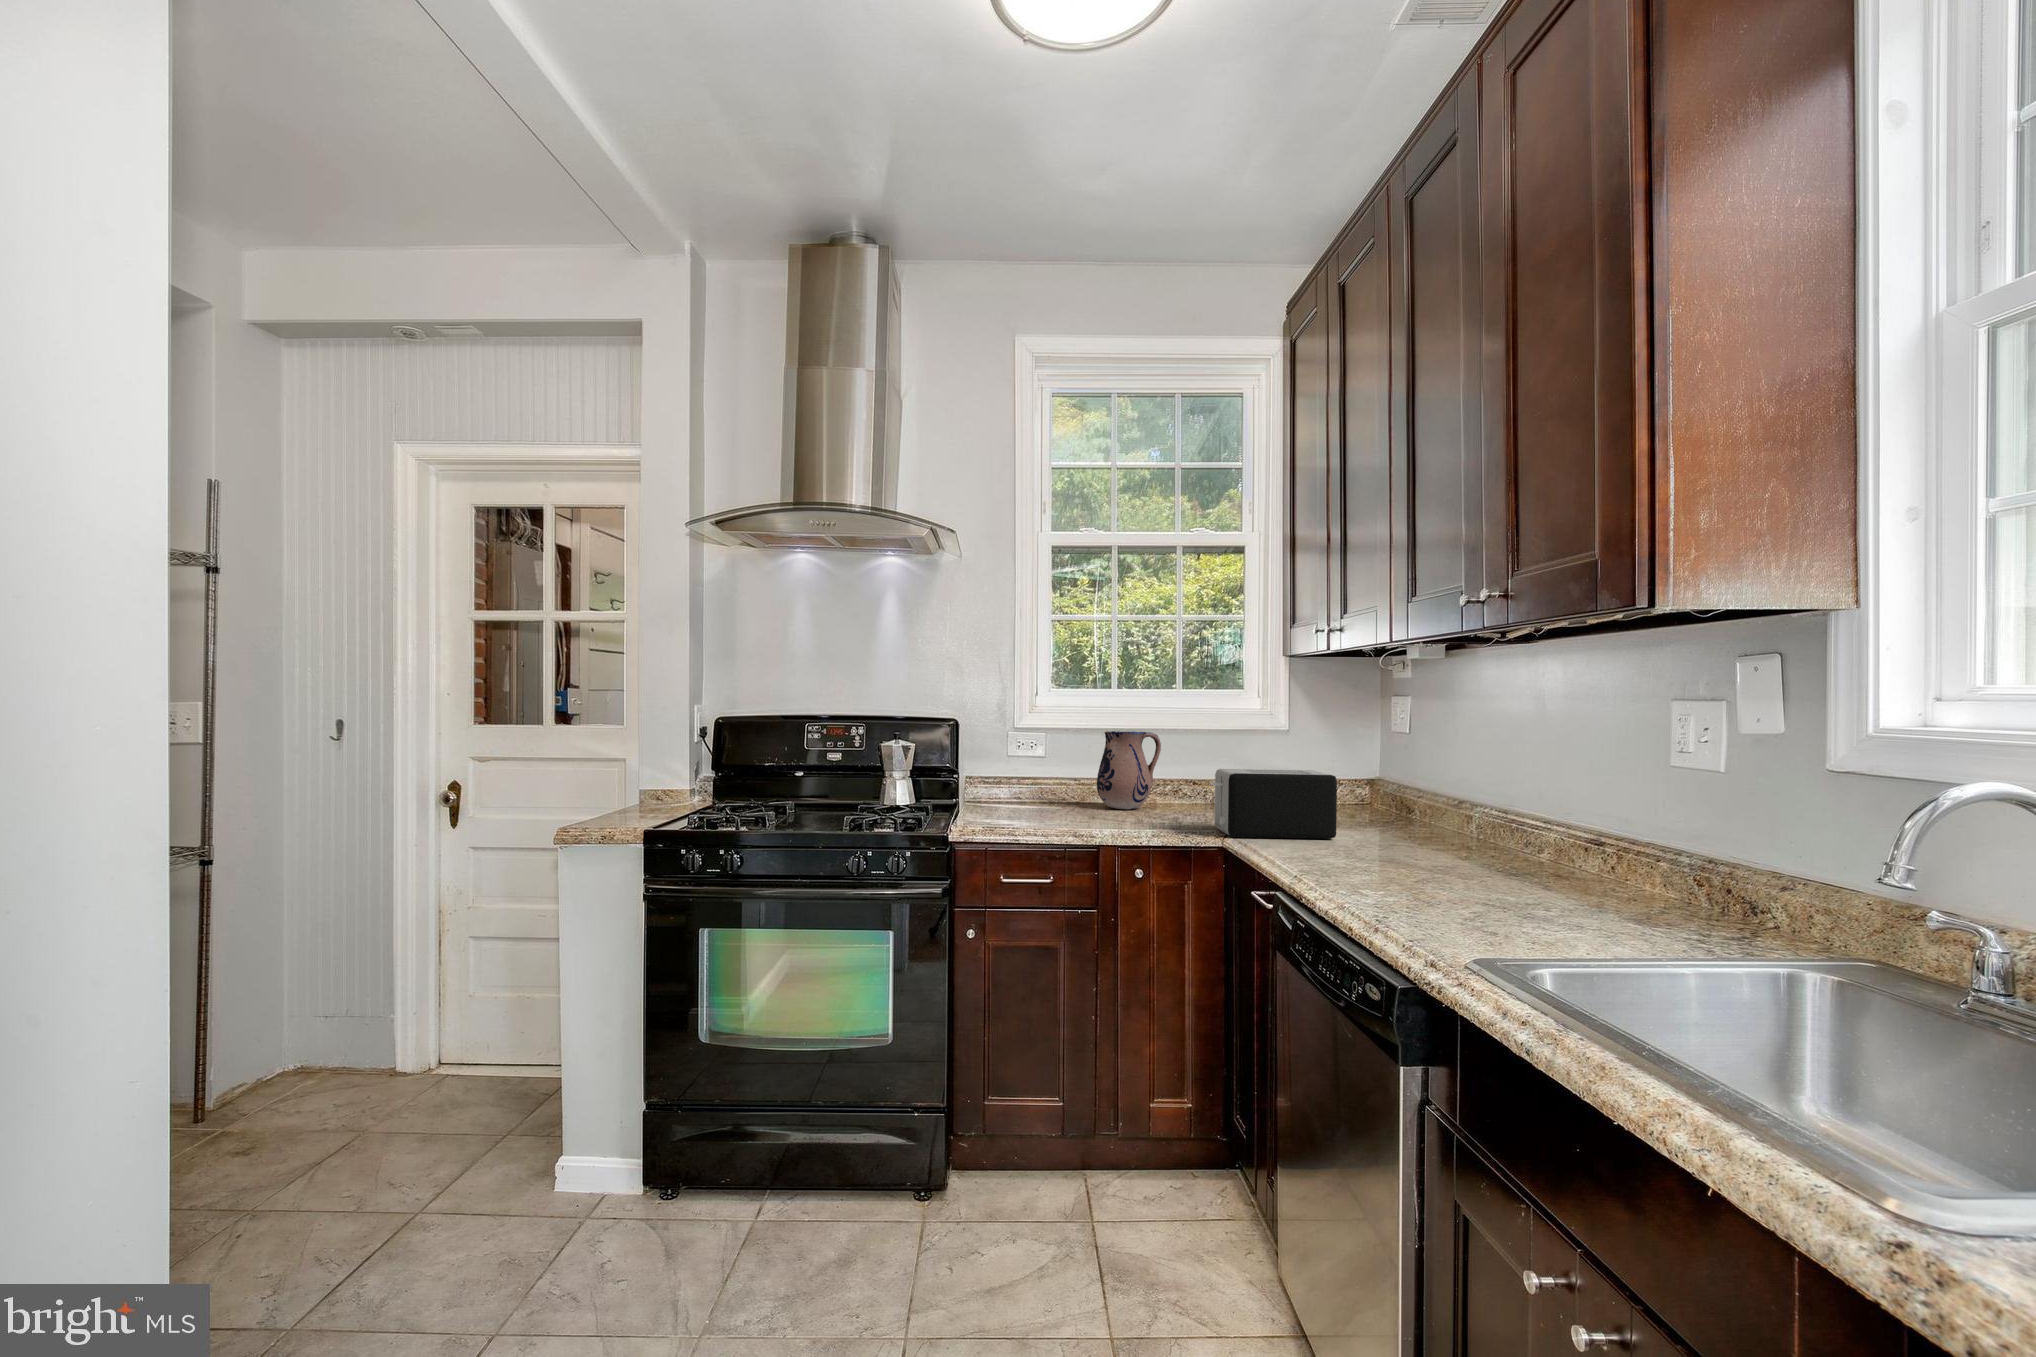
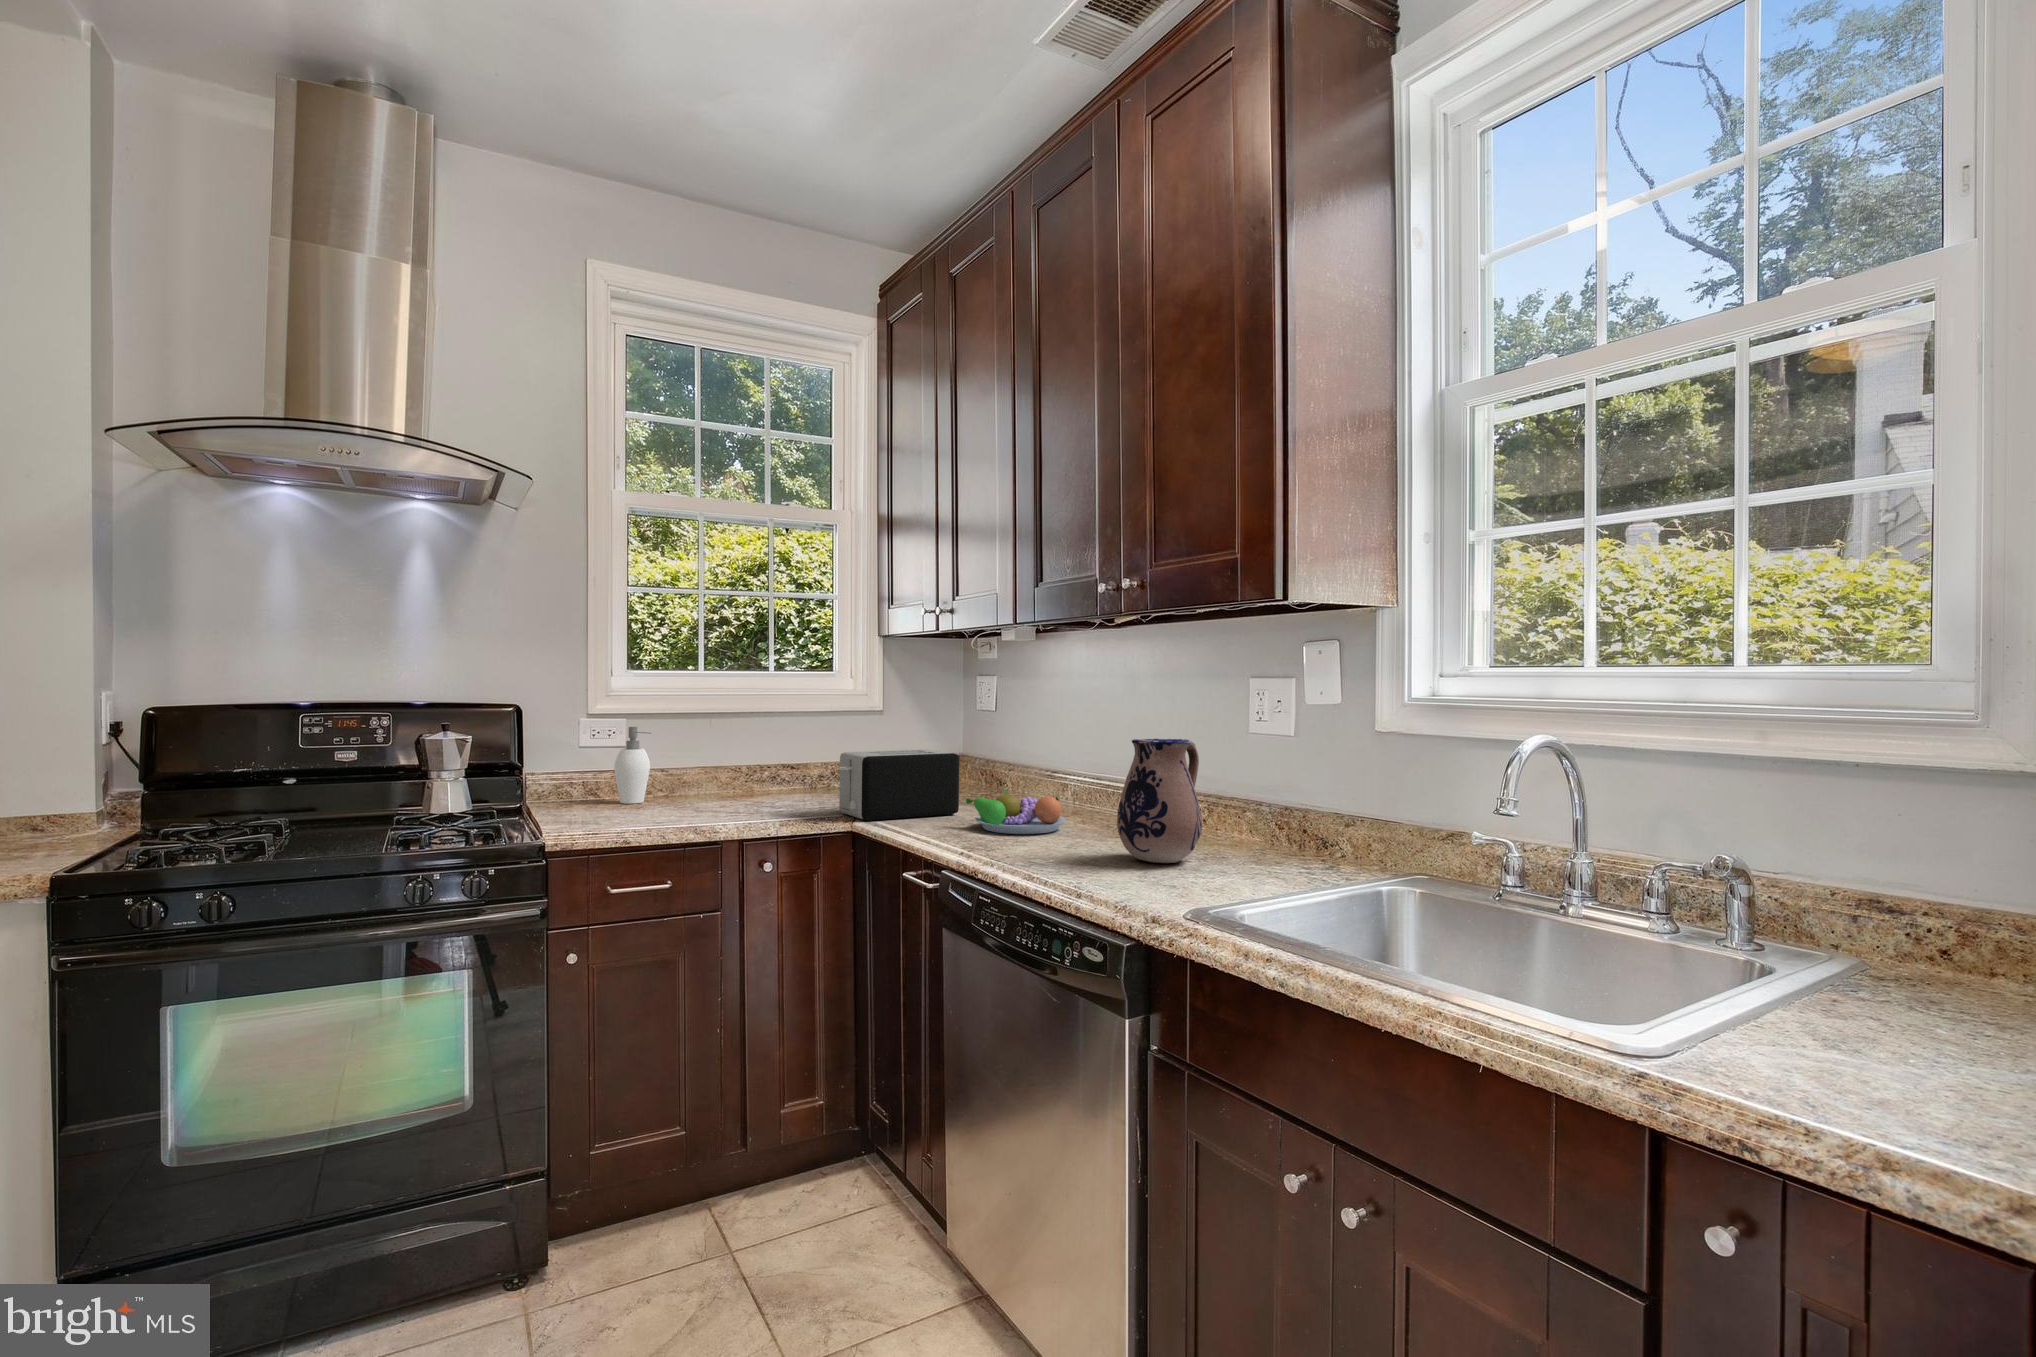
ceramic pitcher: present [1097,731,1161,809] -> present [1117,739,1202,863]
soap dispenser: none [1032,738,1061,806] -> present [614,727,651,804]
fruit bowl: none [1330,814,1443,865] -> present [966,789,1066,834]

